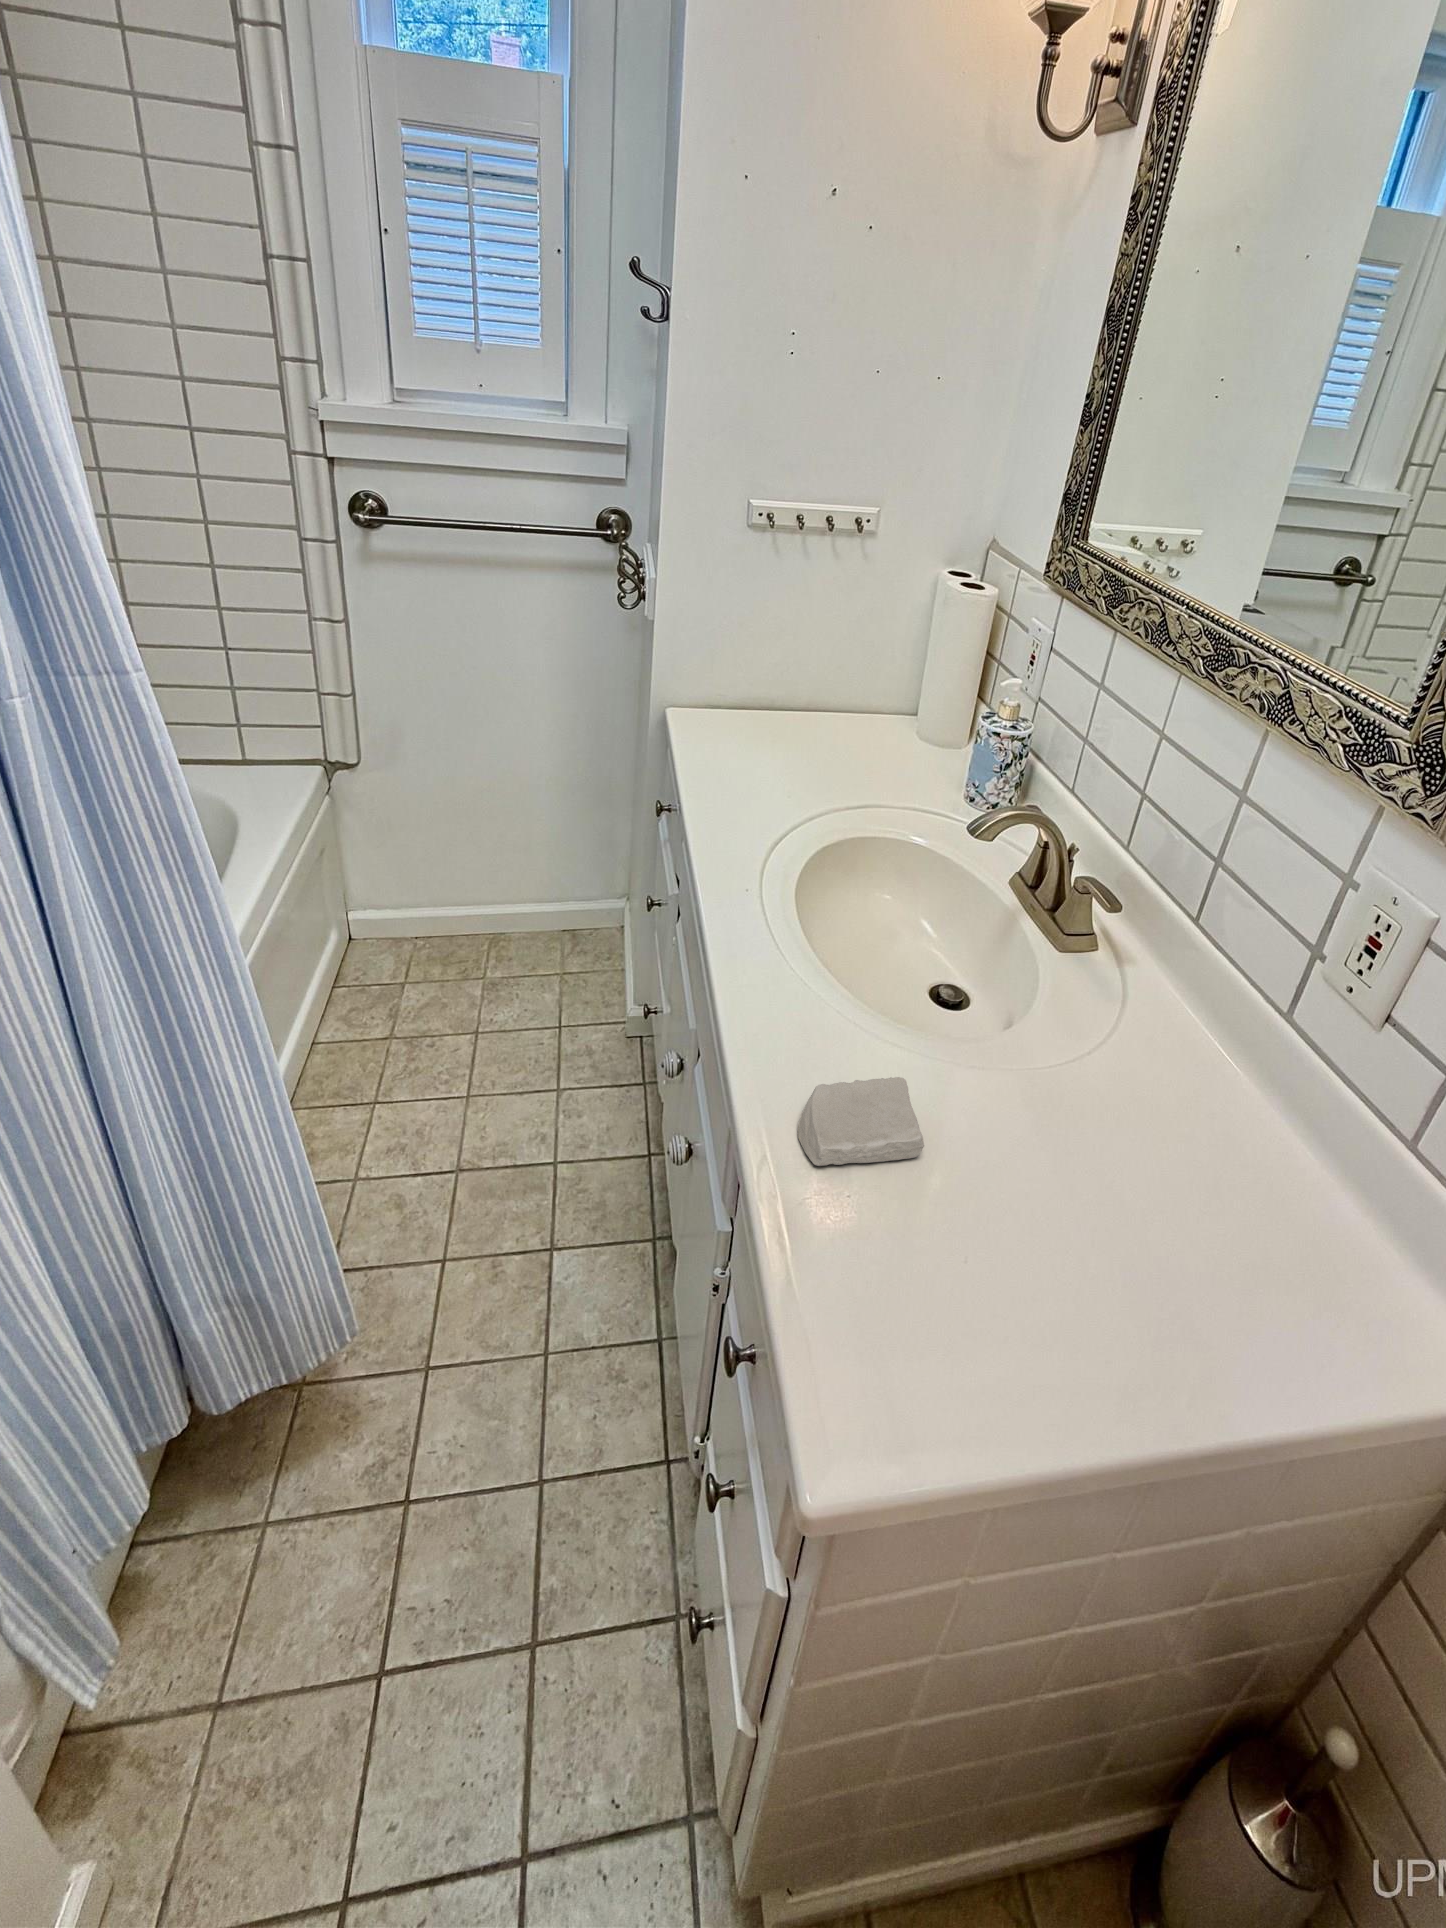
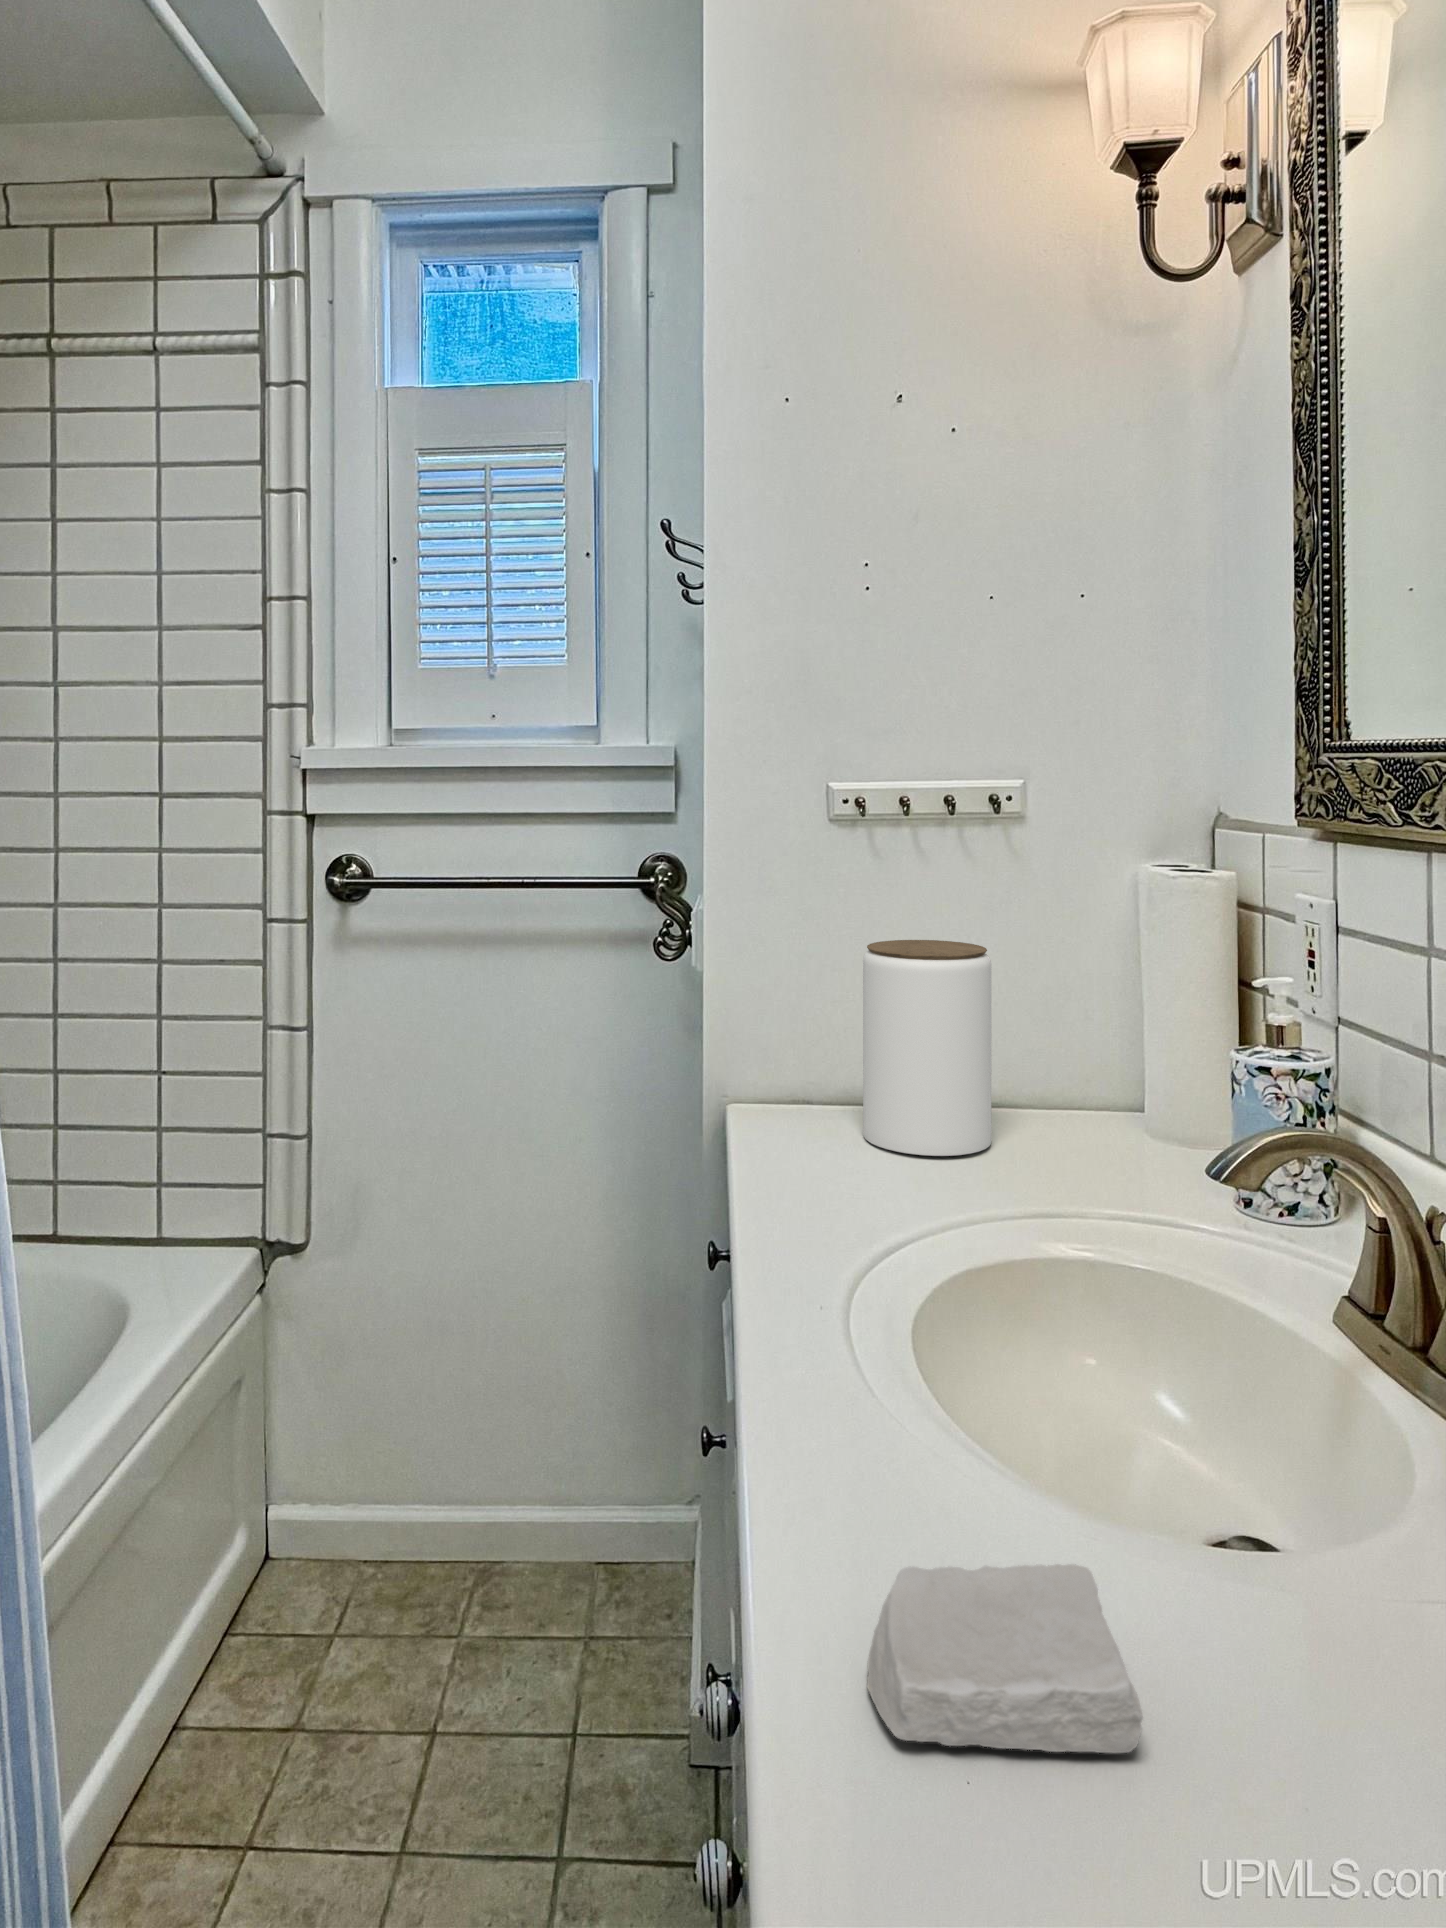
jar: none [760,623,850,763] -> present [863,940,992,1156]

